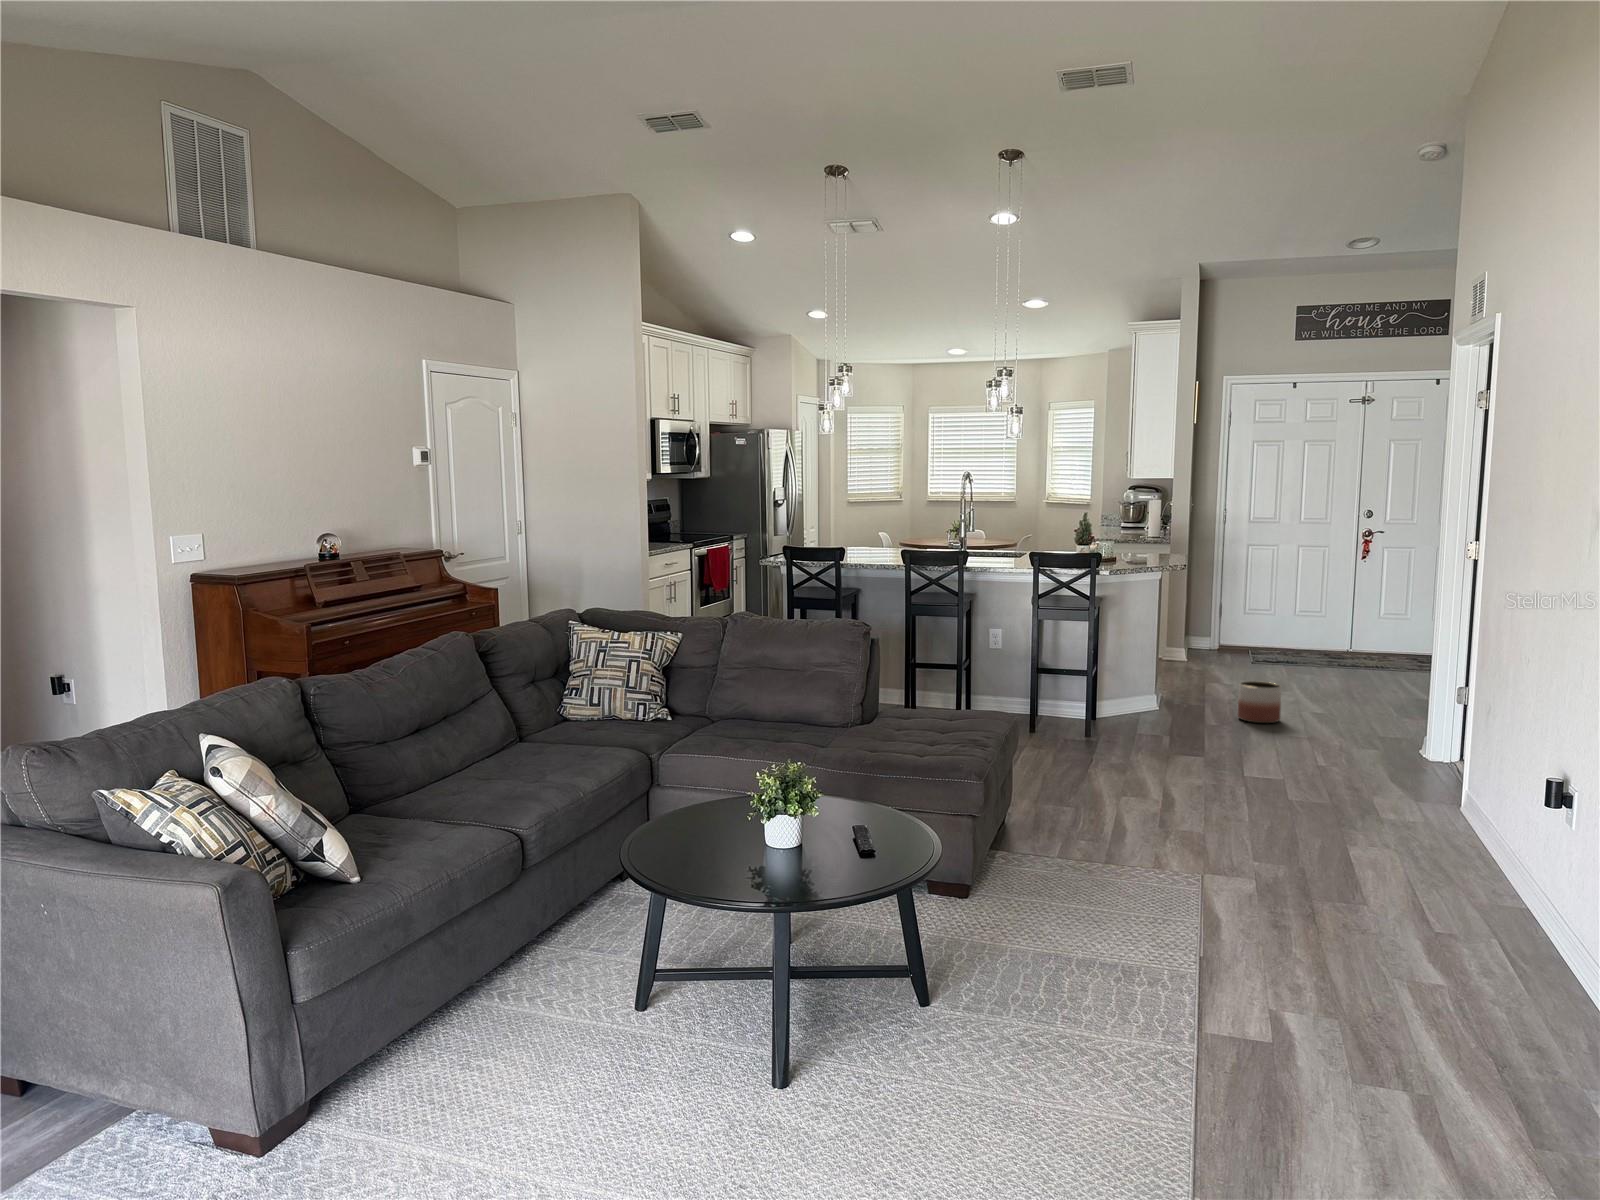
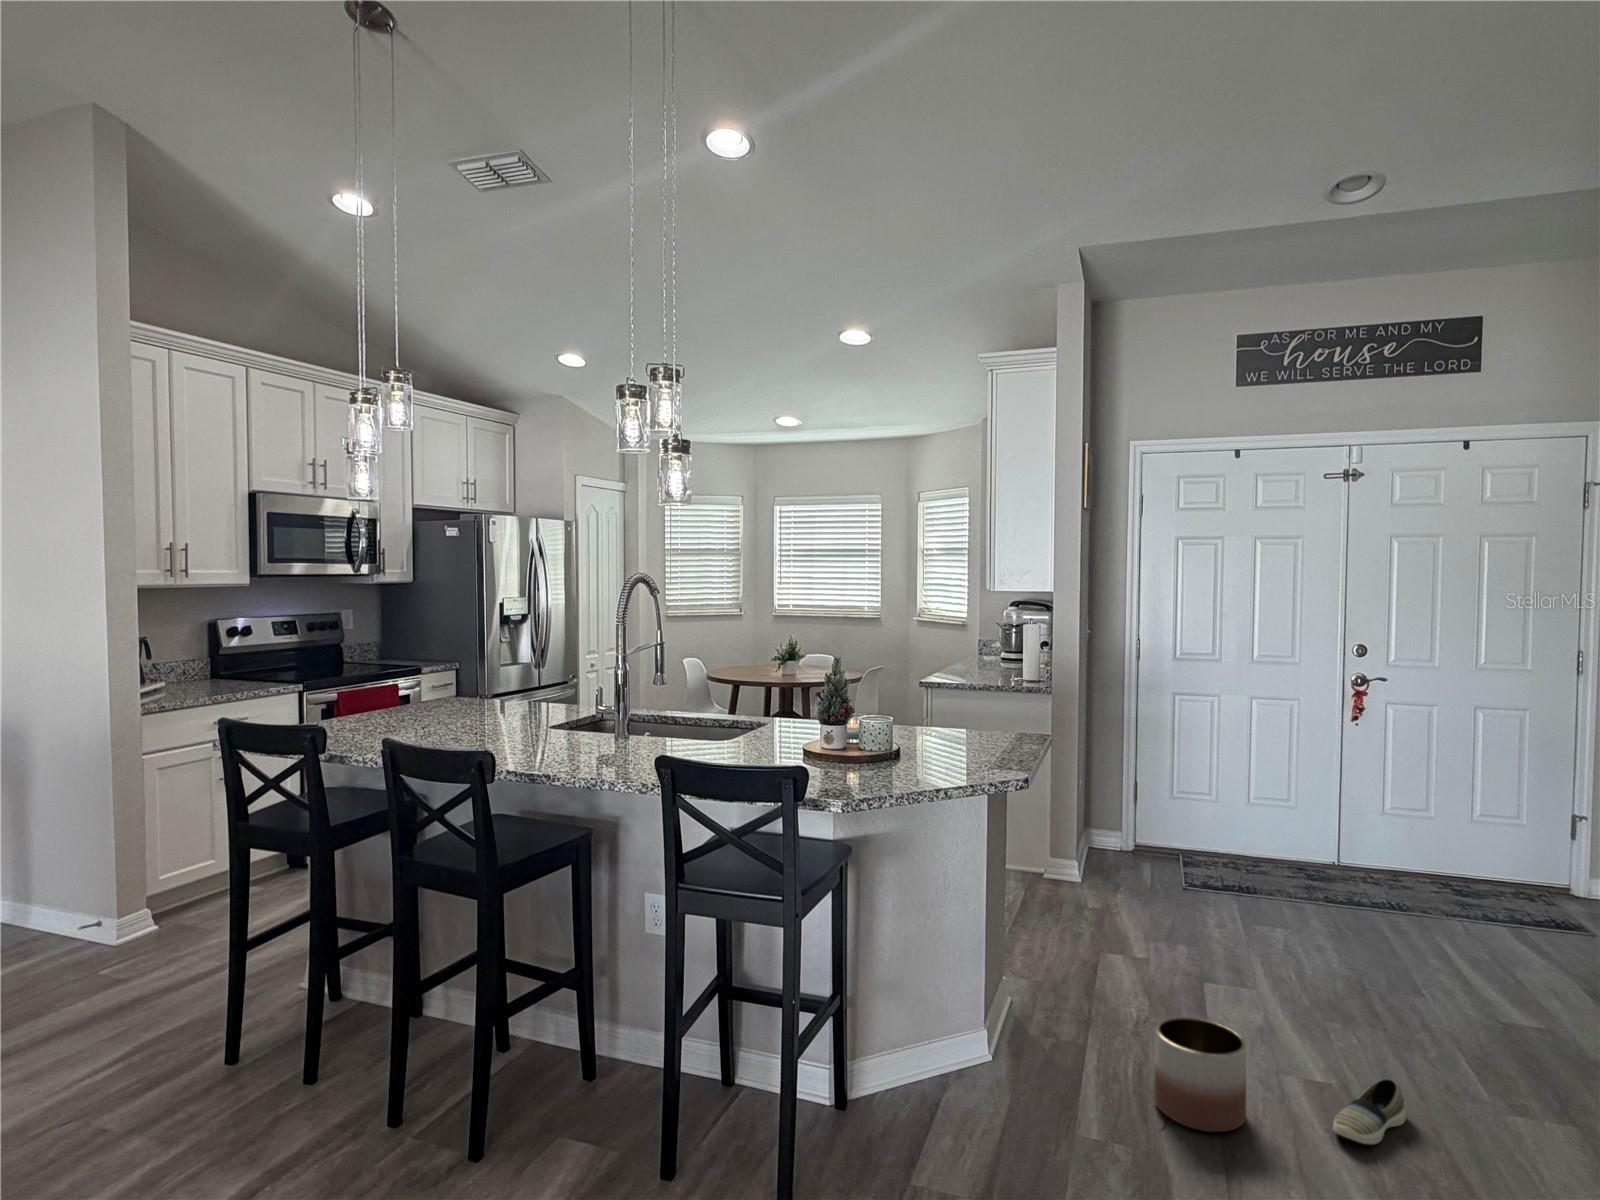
shoe: none [1319,703,1354,724] -> present [1333,1079,1406,1145]

